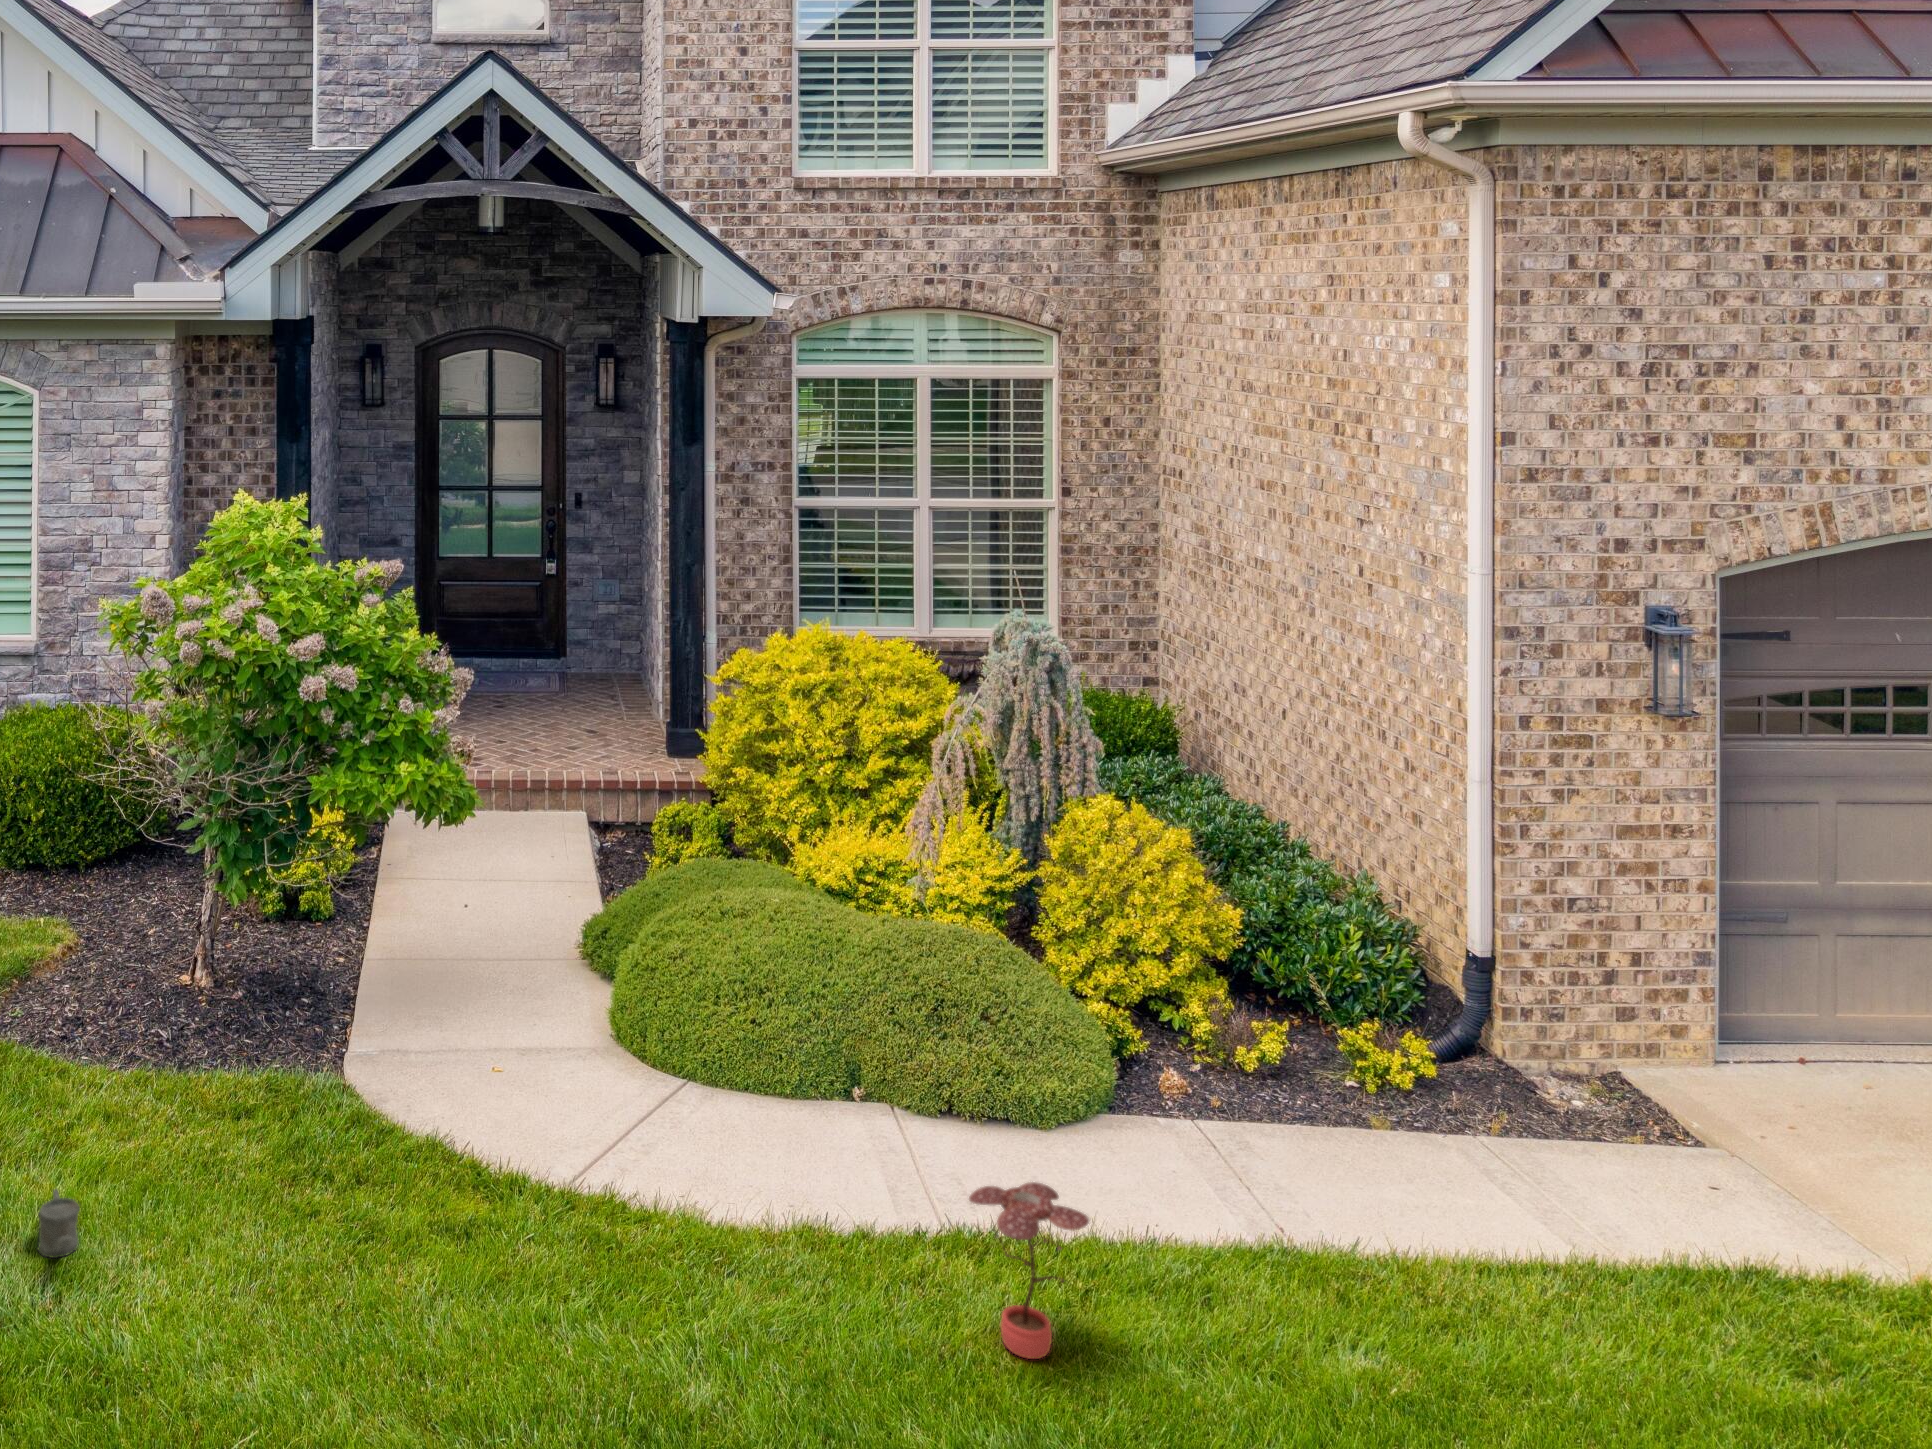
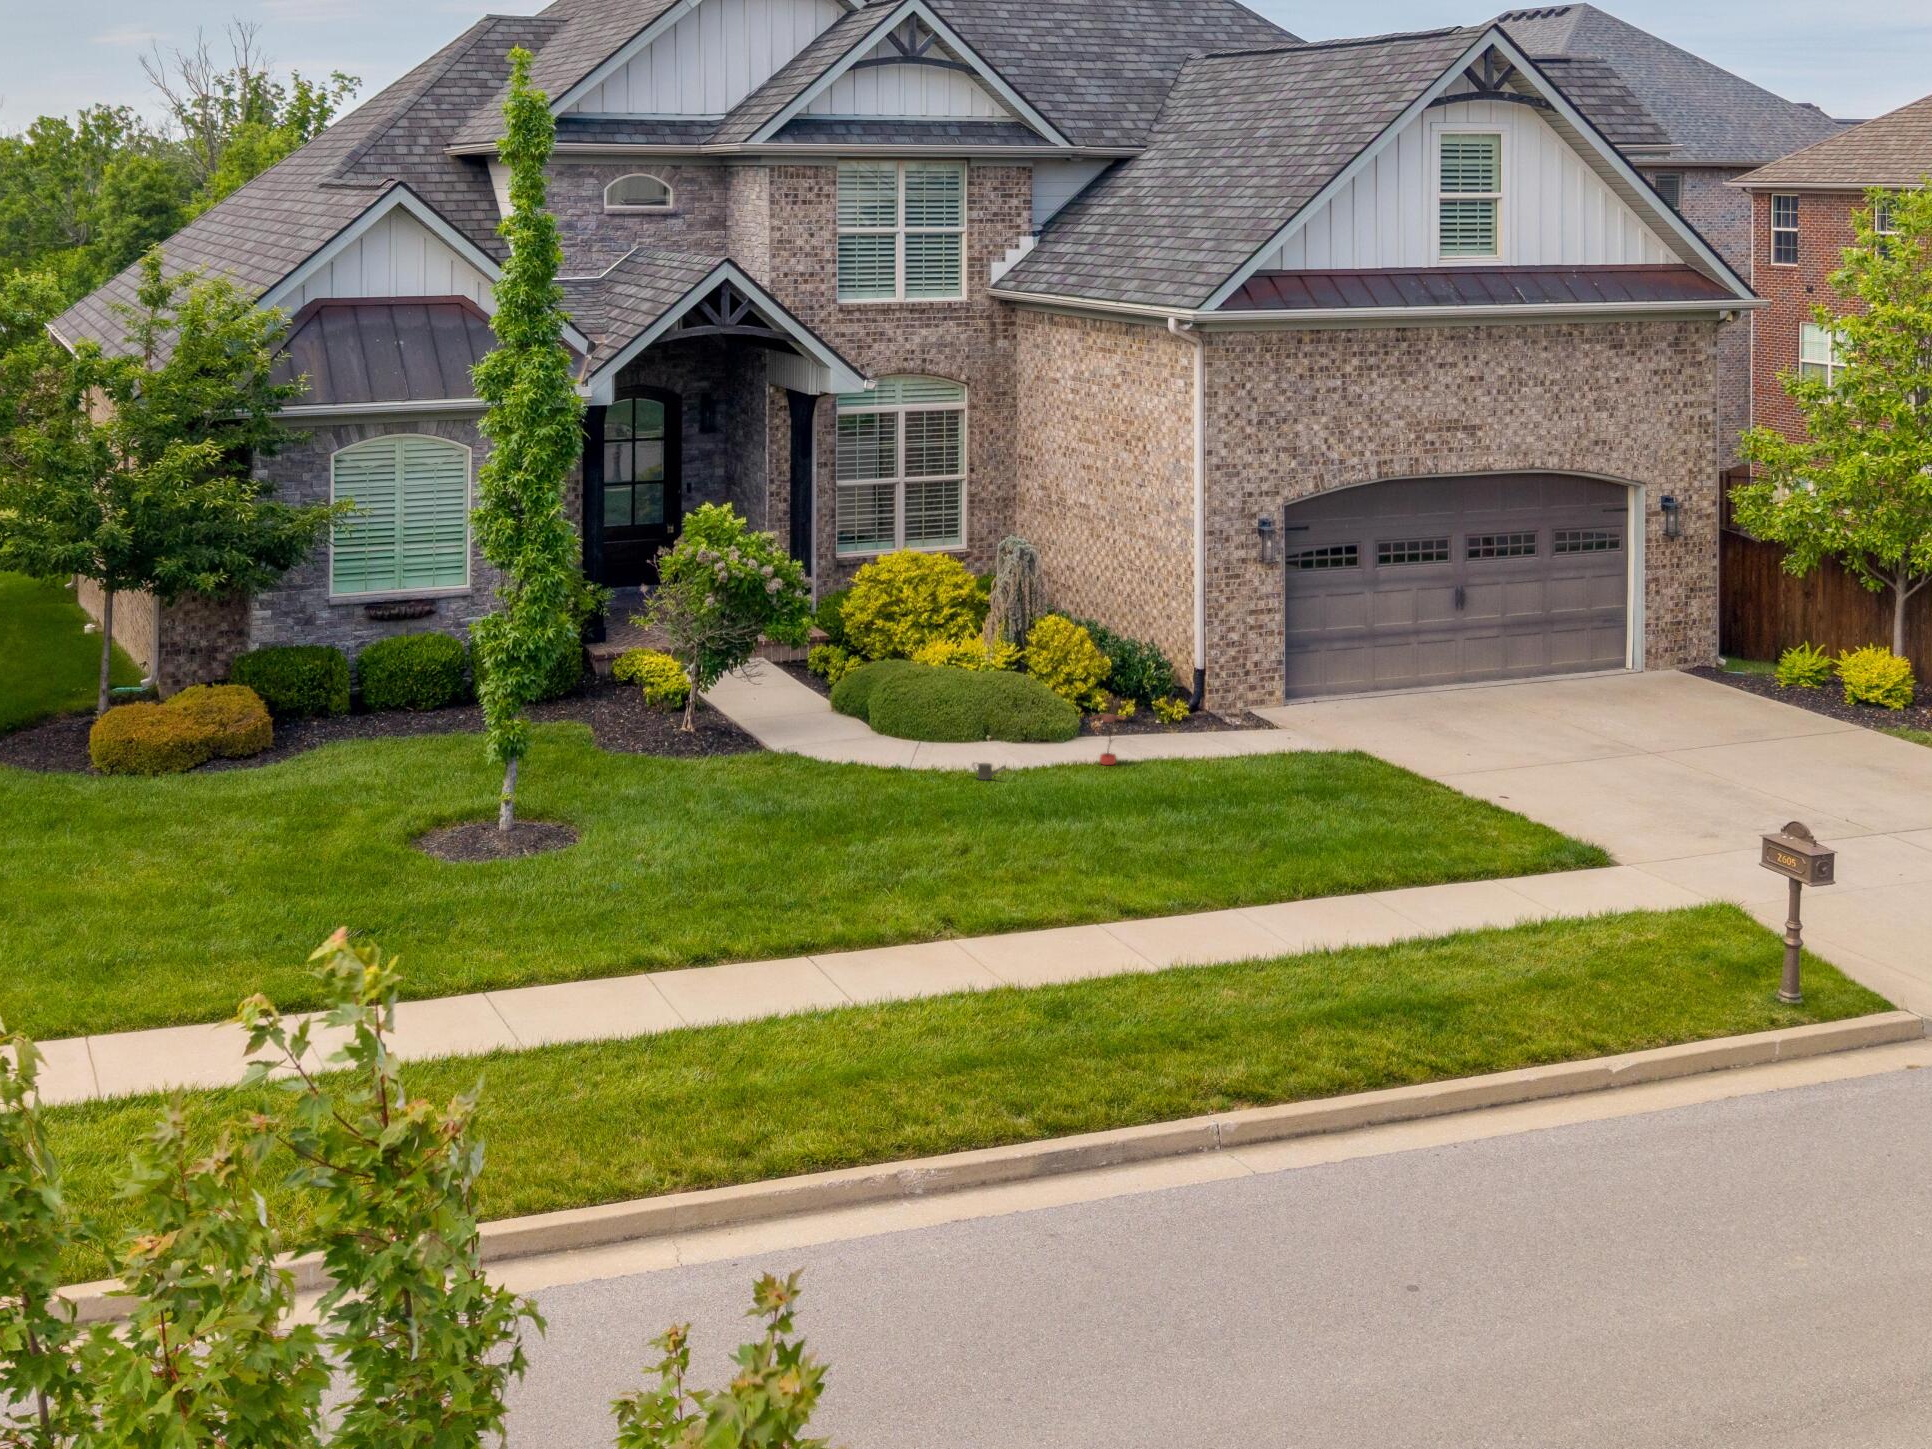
watering can: present [38,1189,80,1258] -> present [974,763,1006,780]

